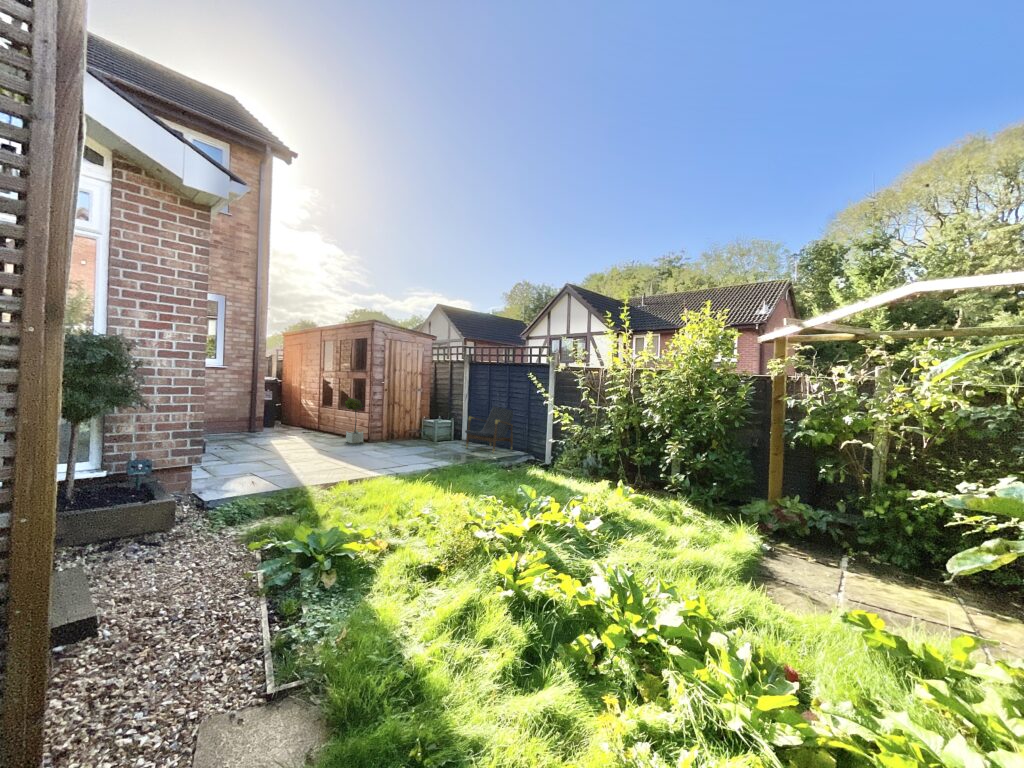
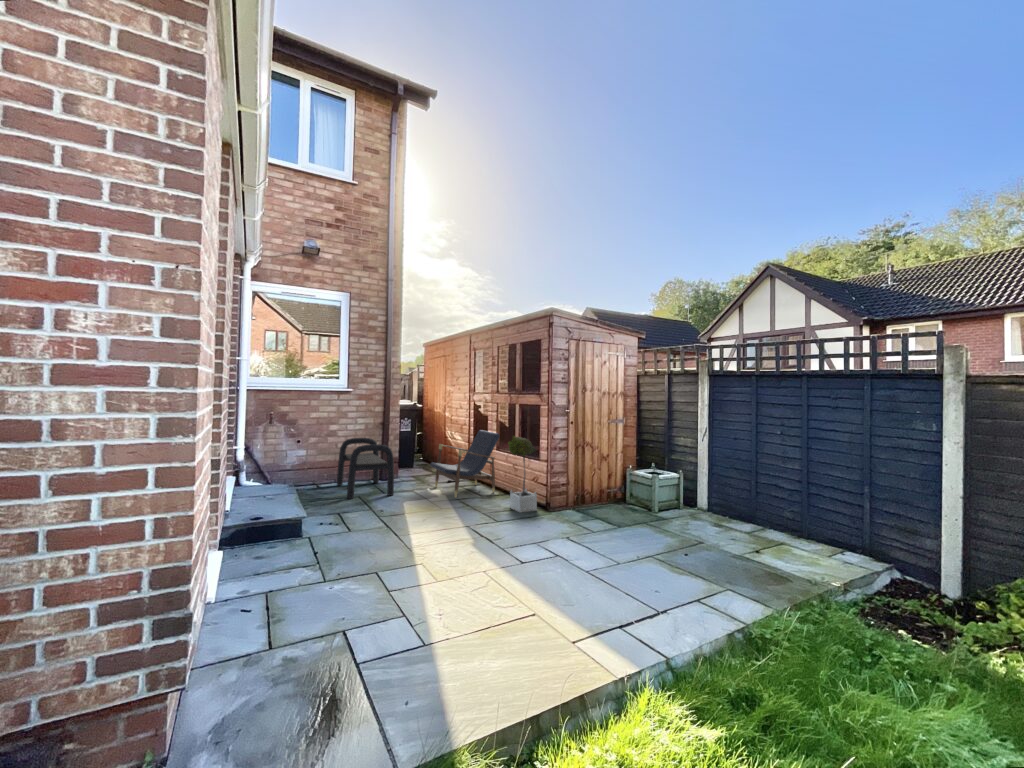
bench: none [212,401,262,441] -> present [337,438,394,499]
lounge chair: present [465,406,513,453] -> present [430,430,500,498]

